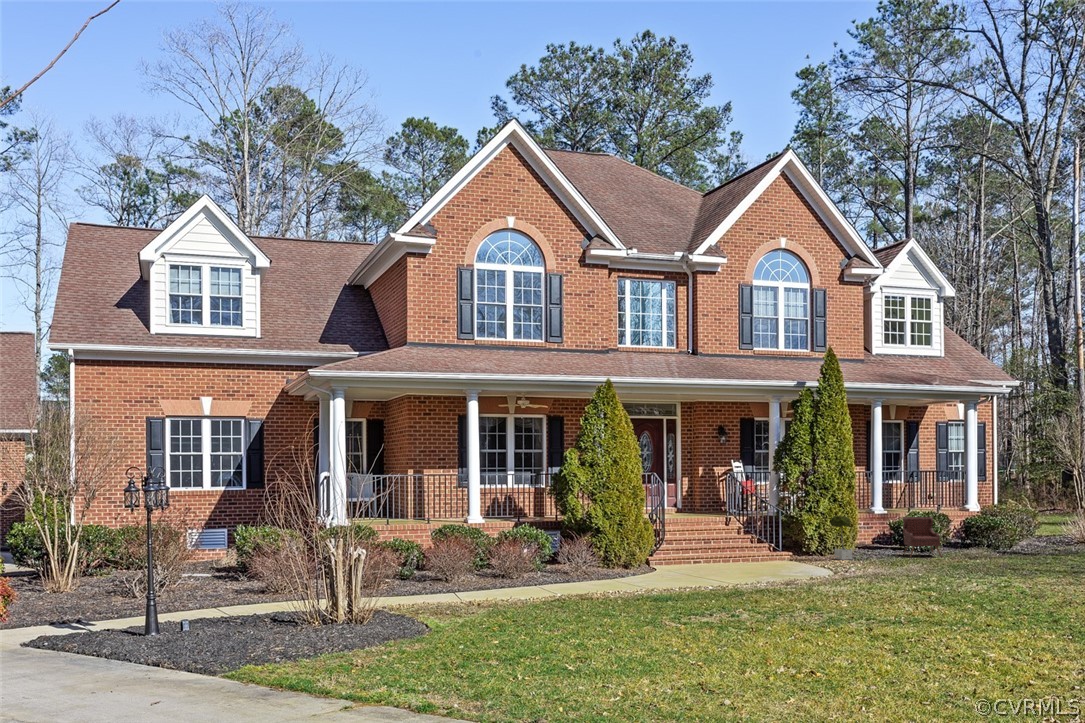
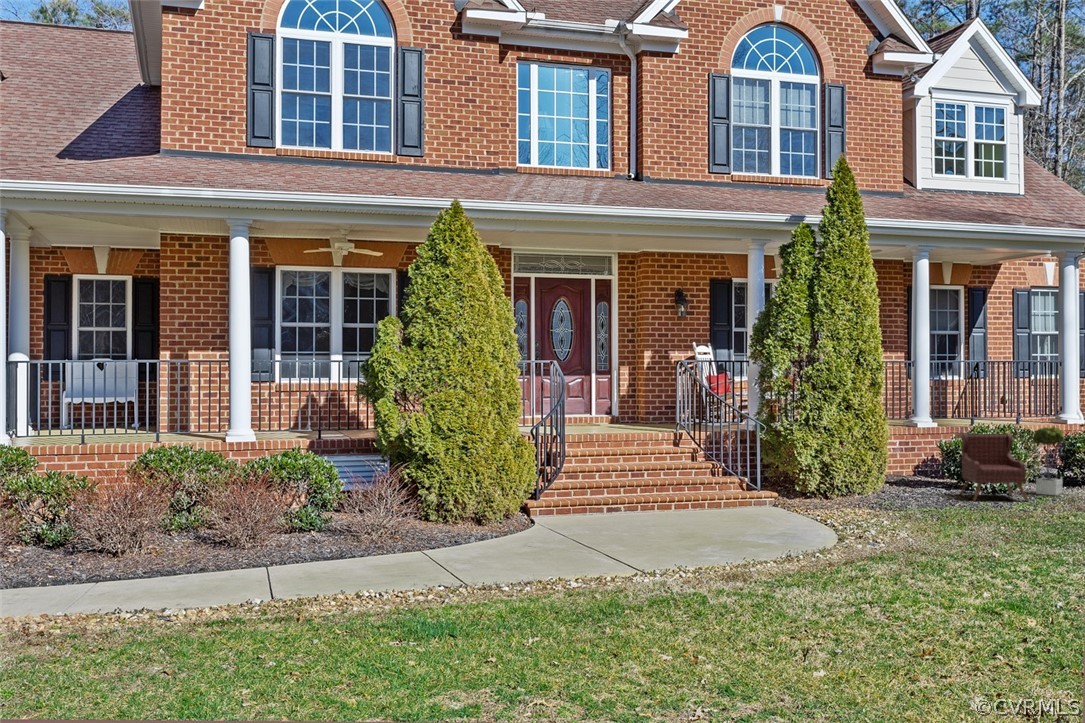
potted tree: present [831,515,852,560] -> present [1033,426,1064,495]

